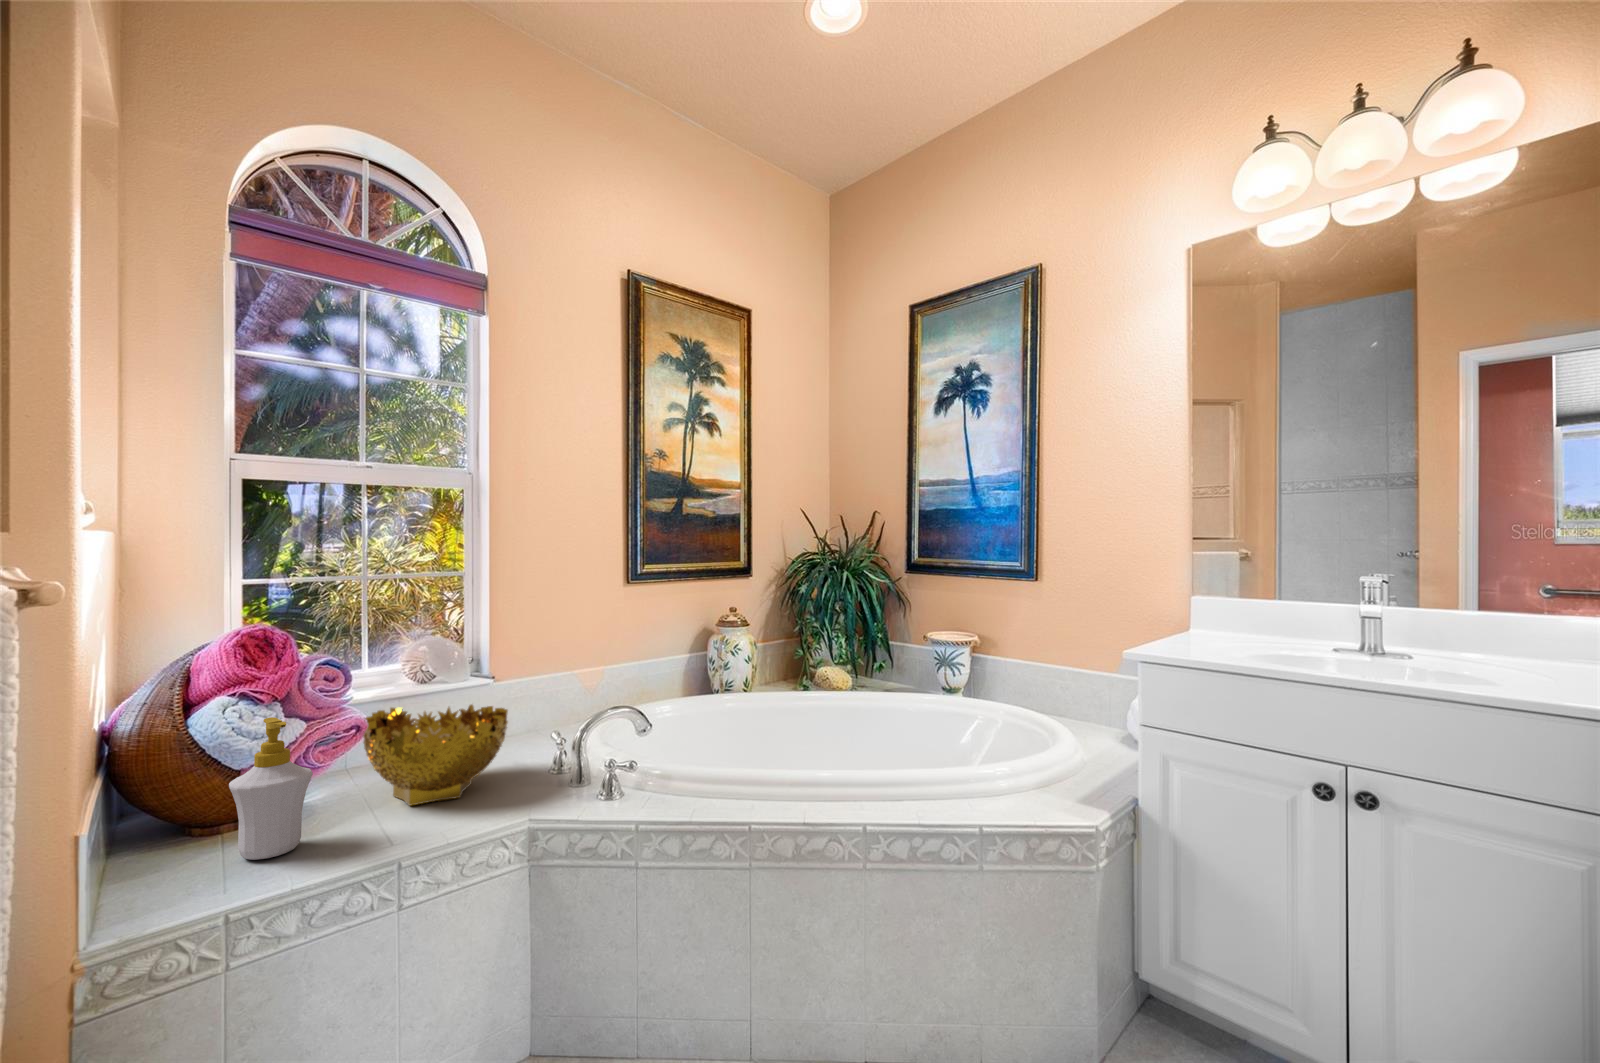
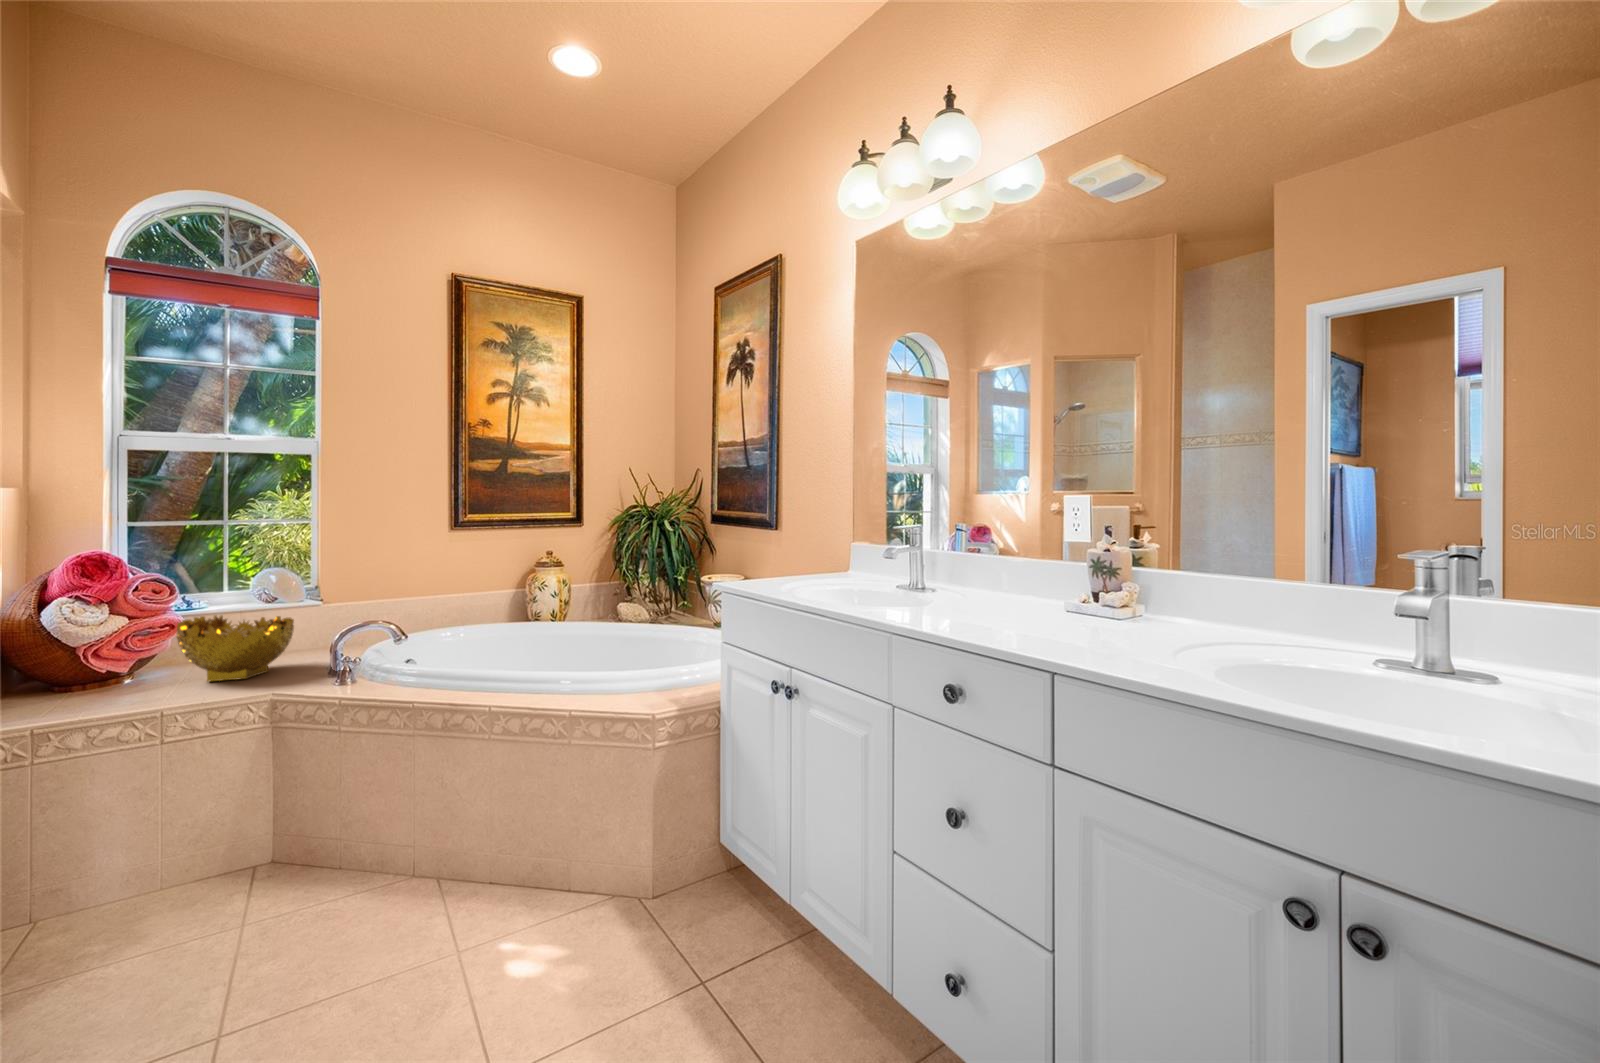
soap bottle: present [229,717,313,860] -> none [57,614,120,704]

